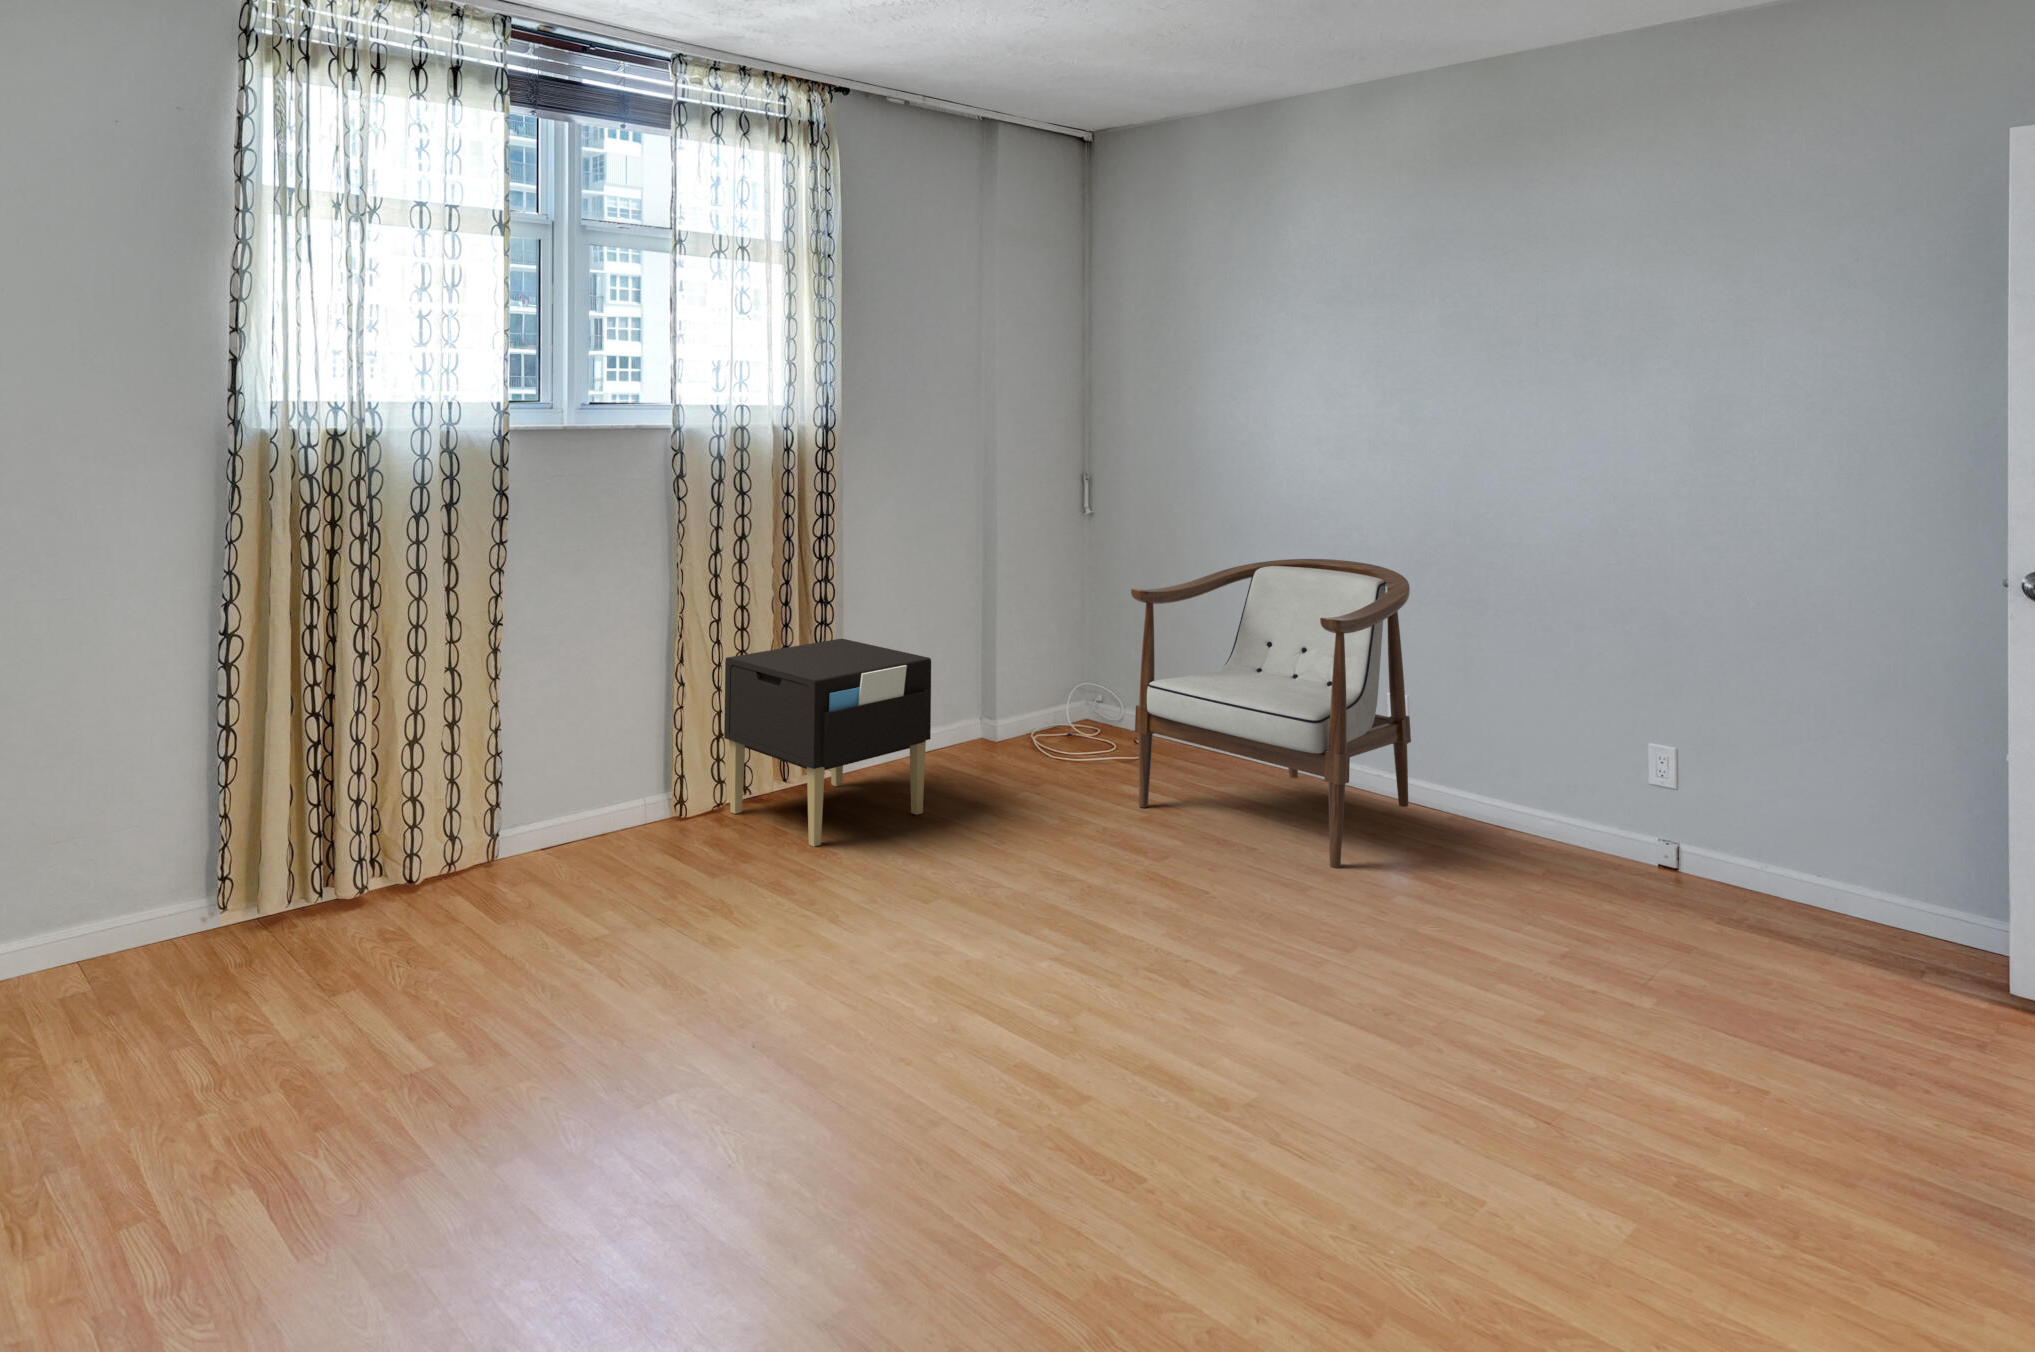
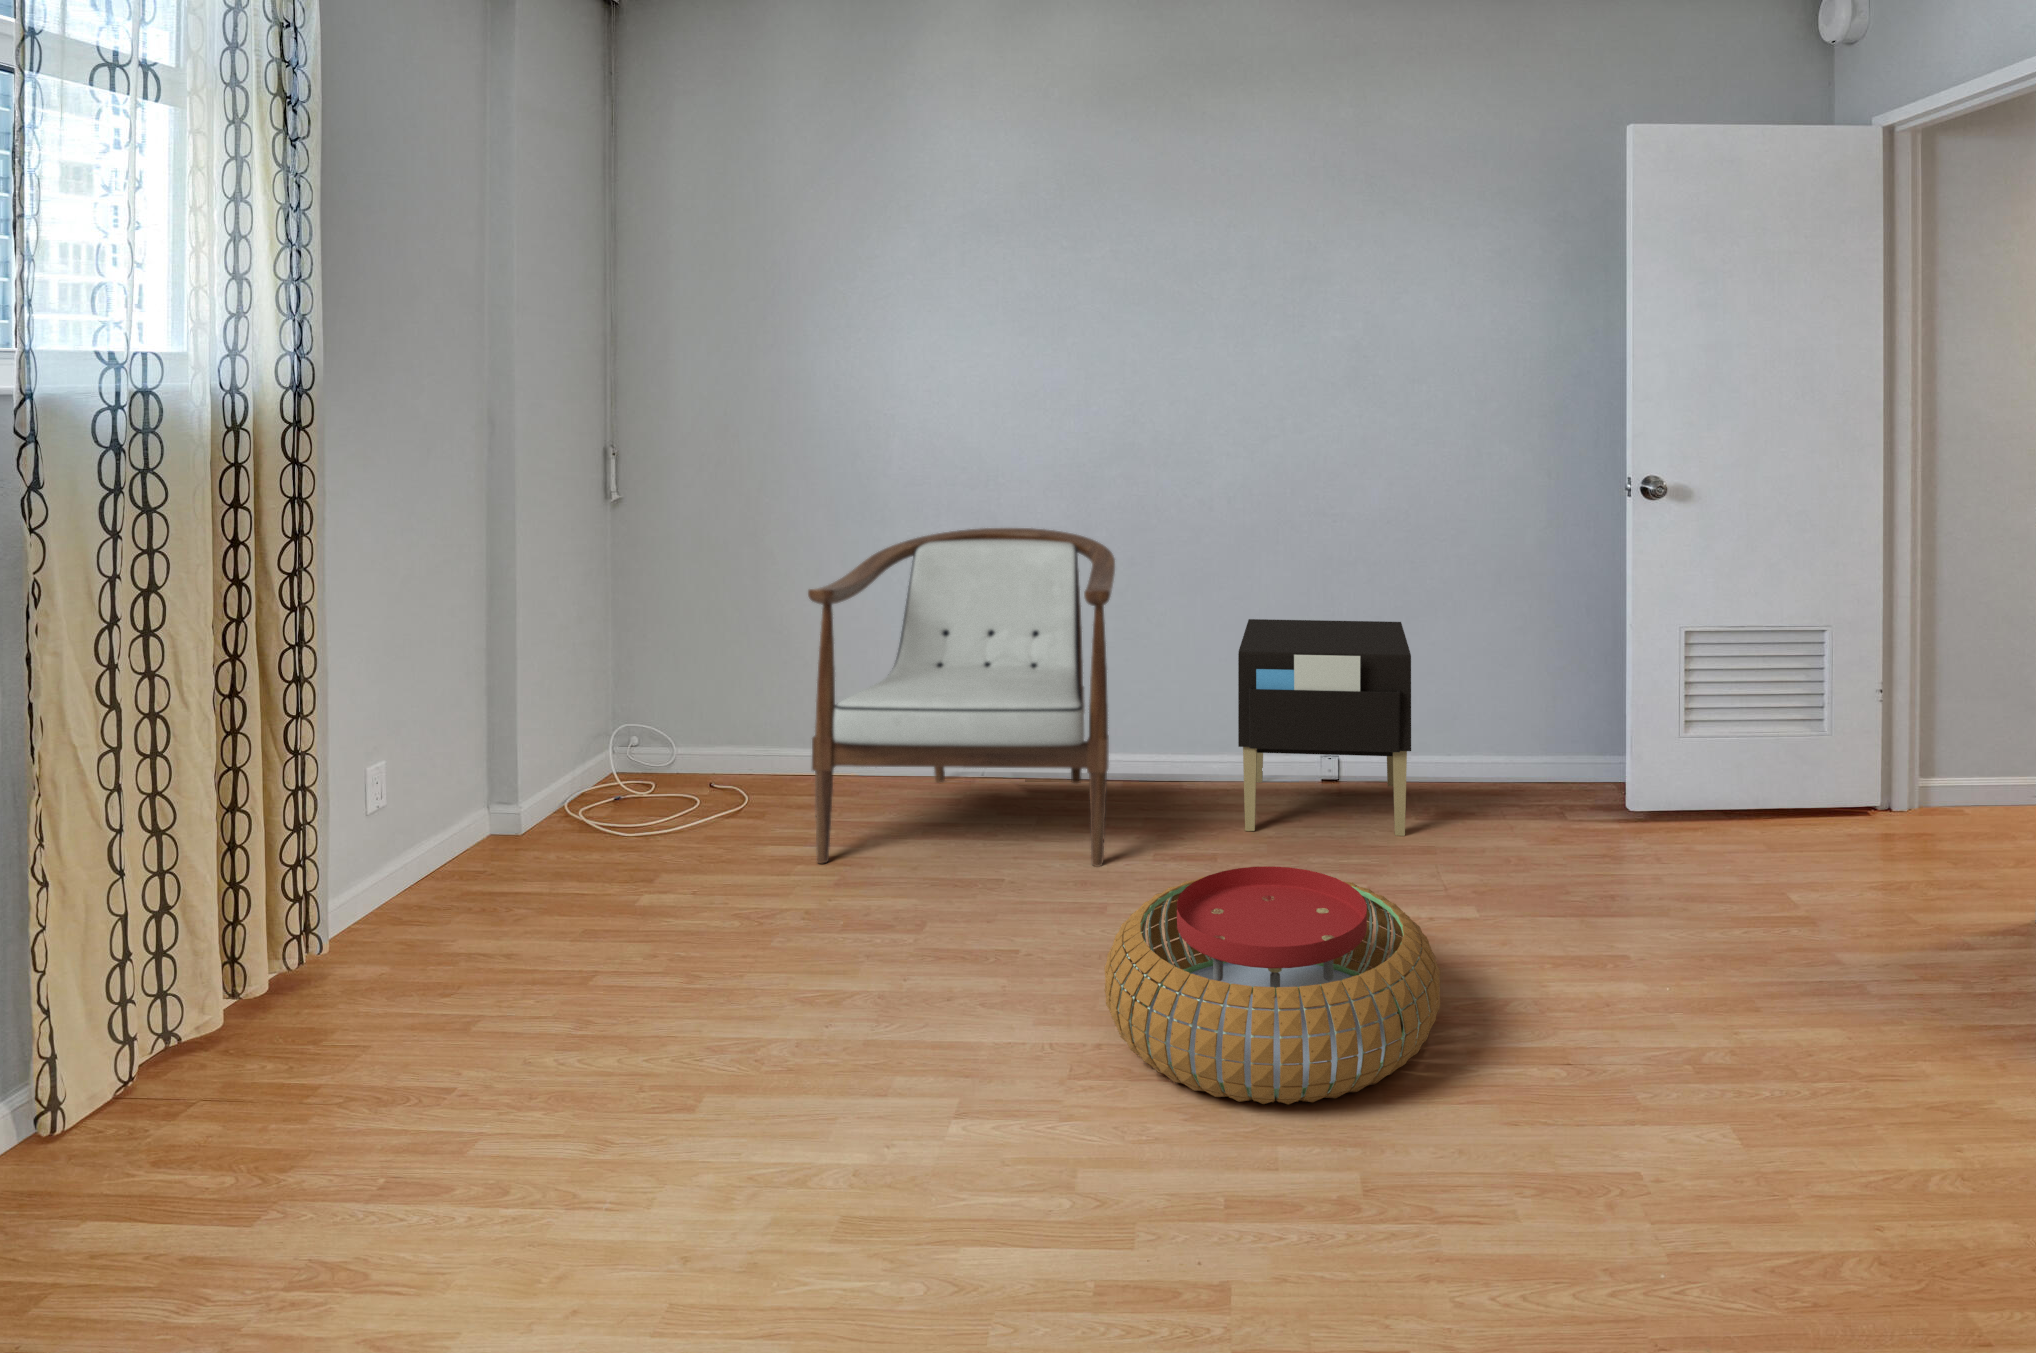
nightstand: present [724,639,931,847] -> present [1238,619,1411,836]
pouf: none [1163,870,1470,1076] -> present [1105,866,1440,1104]

